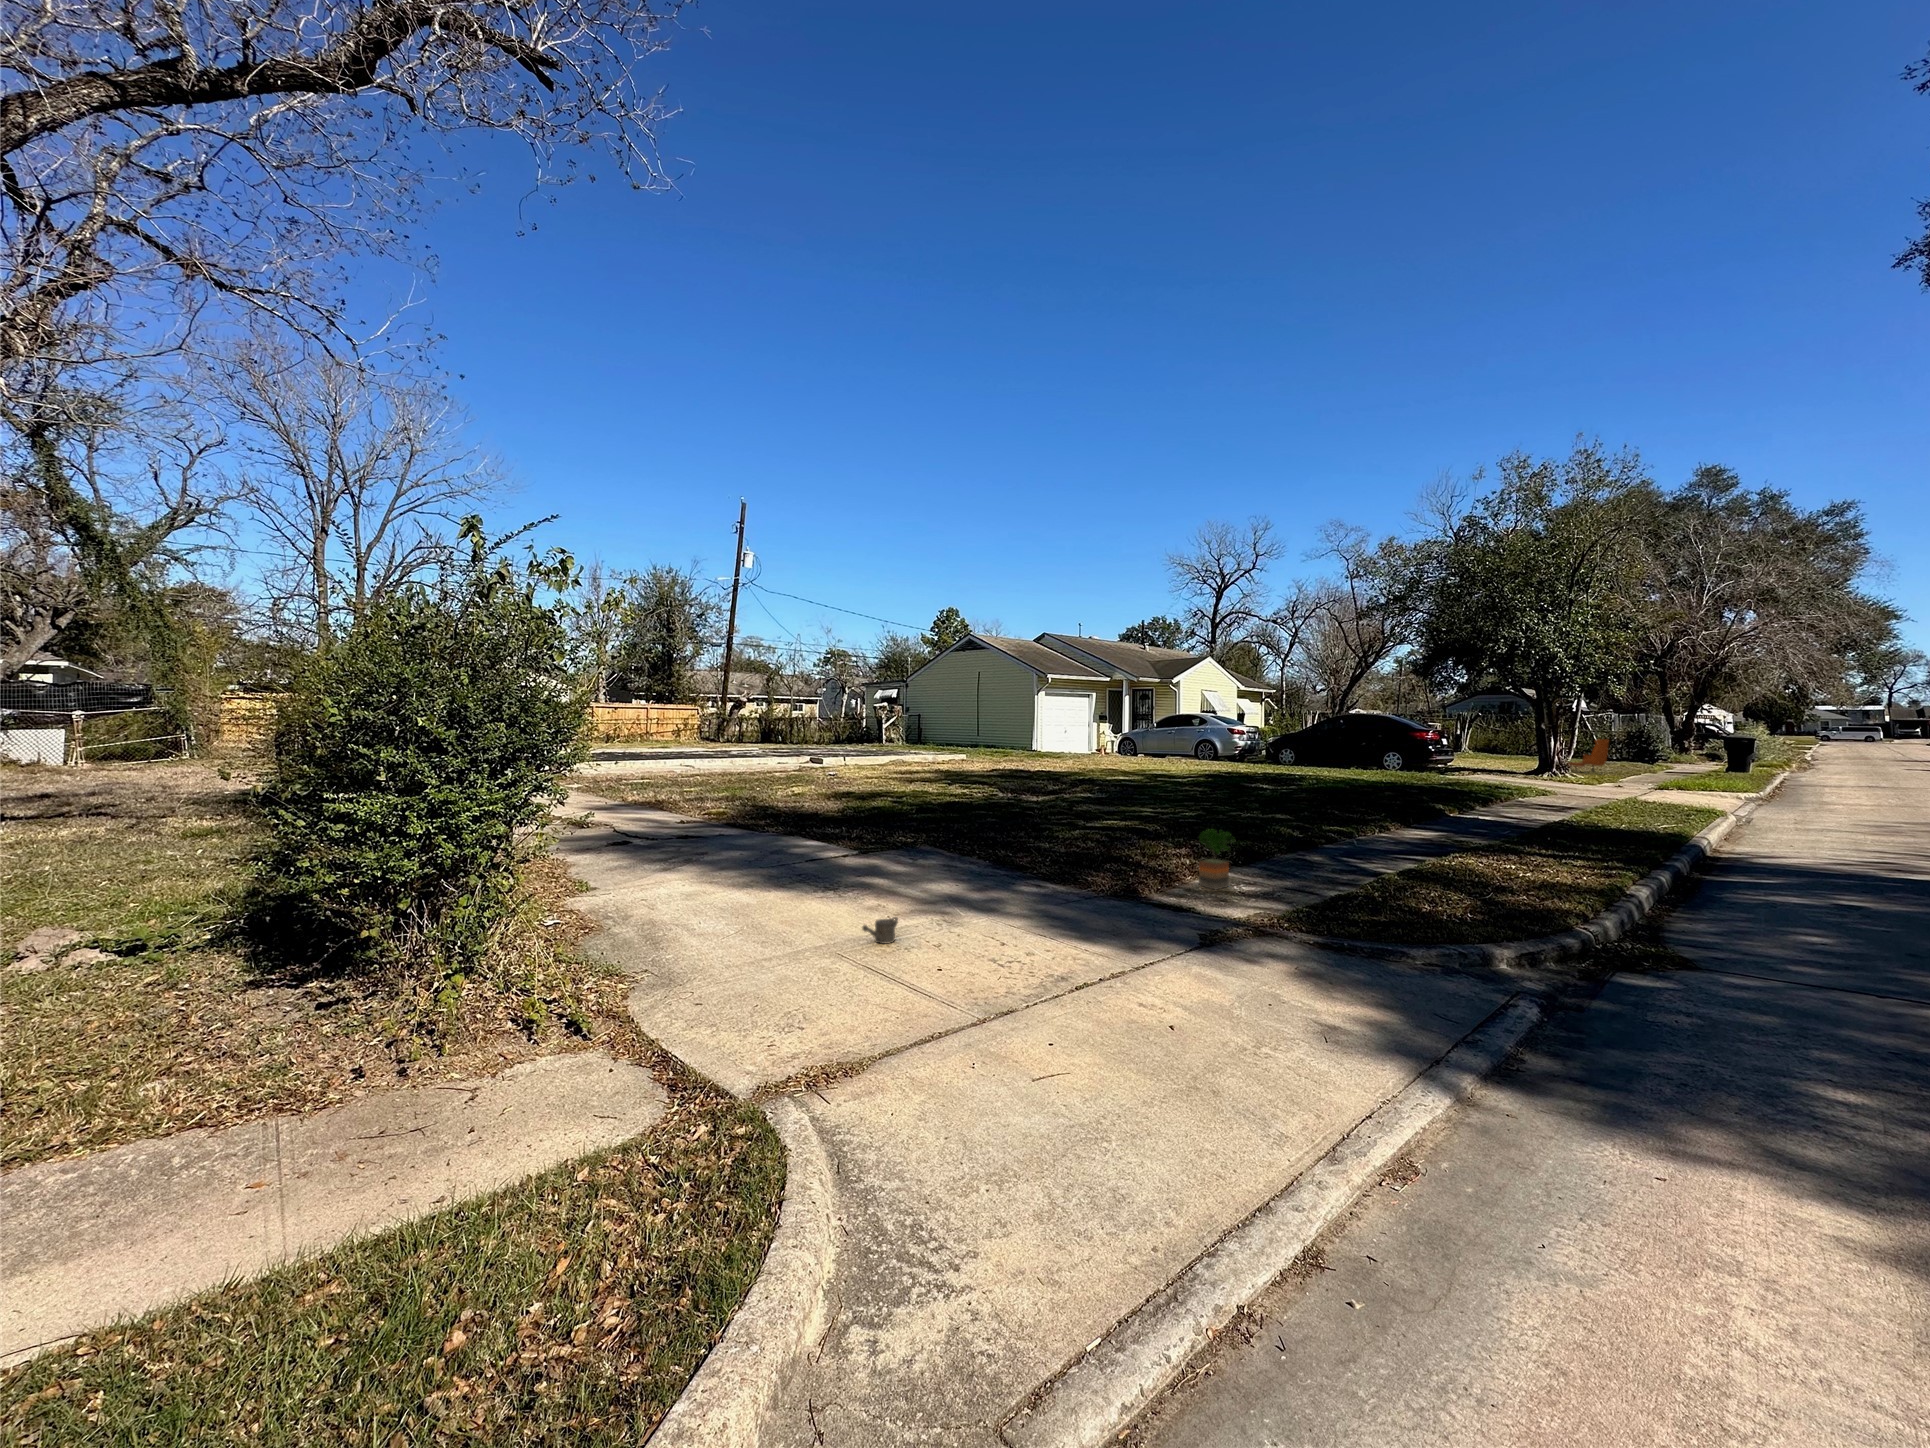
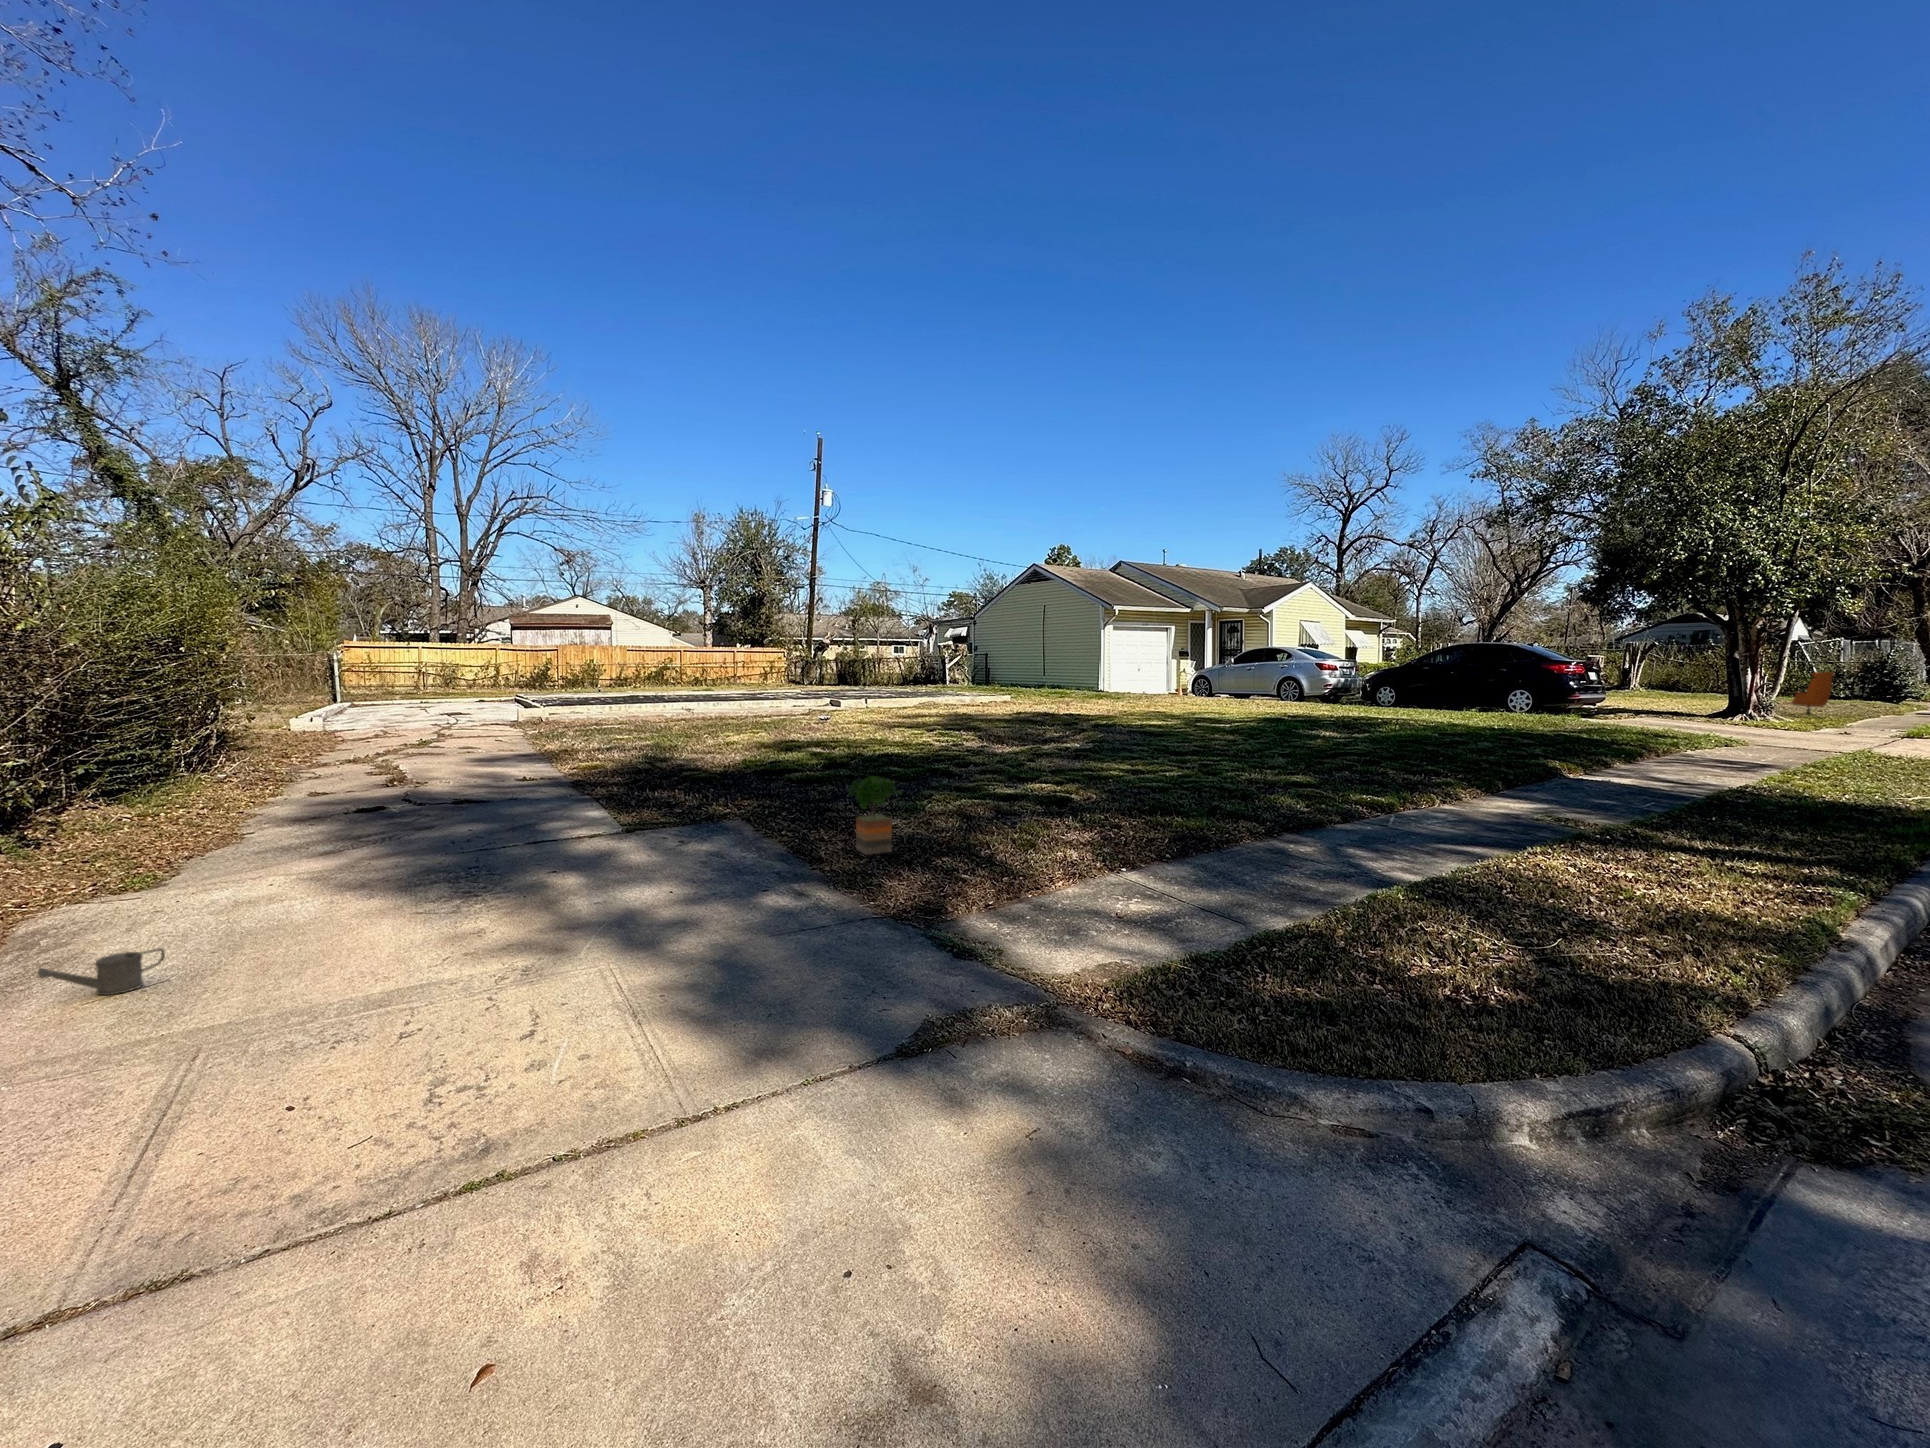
potted tree: present [1199,829,1234,889] -> present [849,776,900,855]
watering can: present [862,917,898,944] -> present [38,948,165,995]

